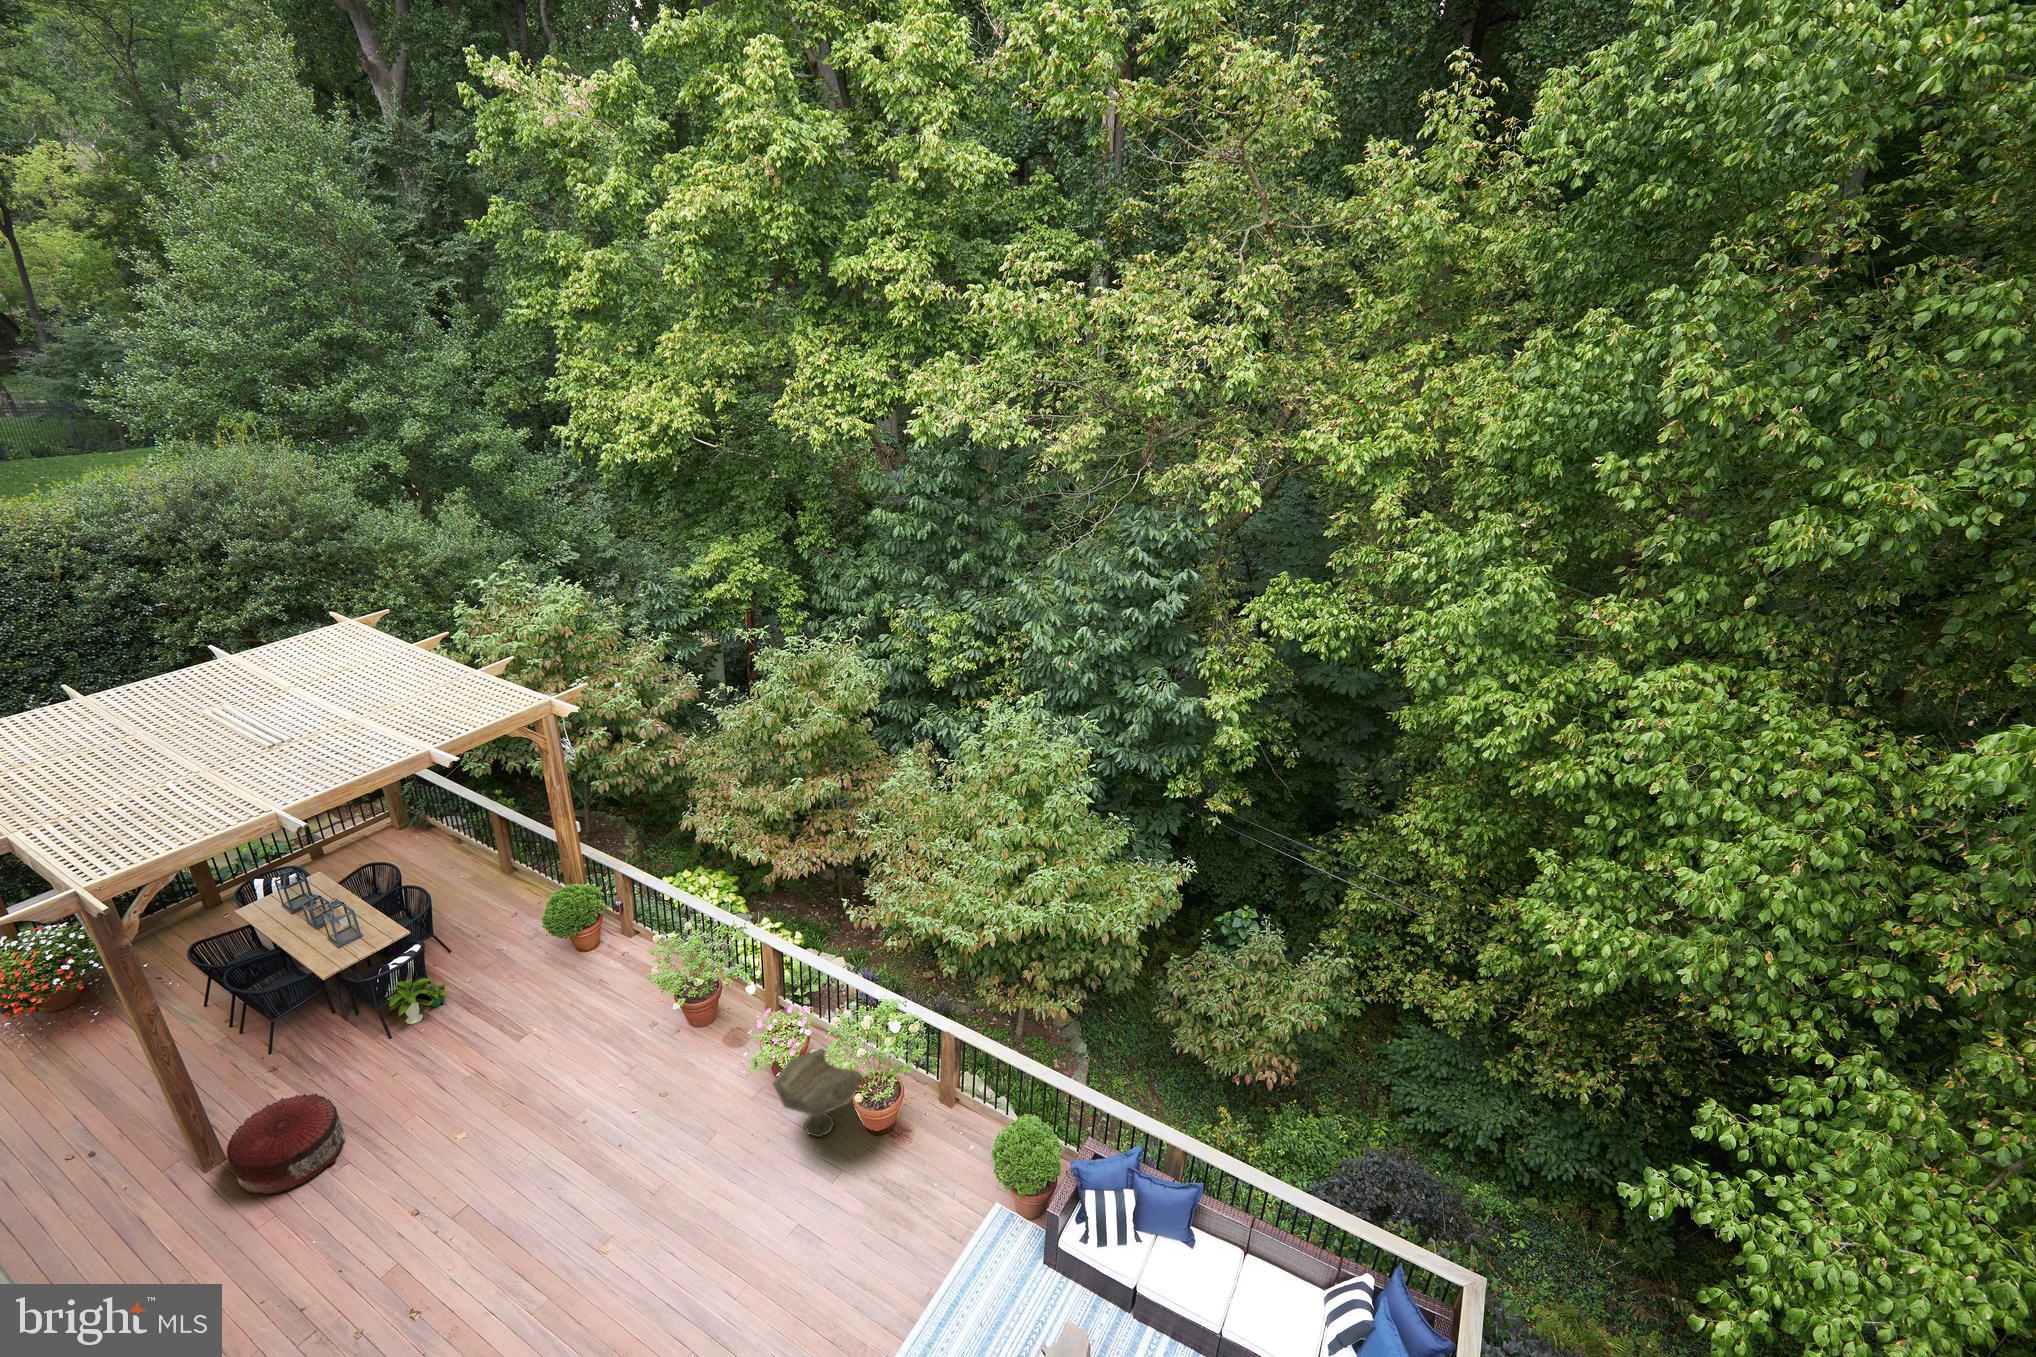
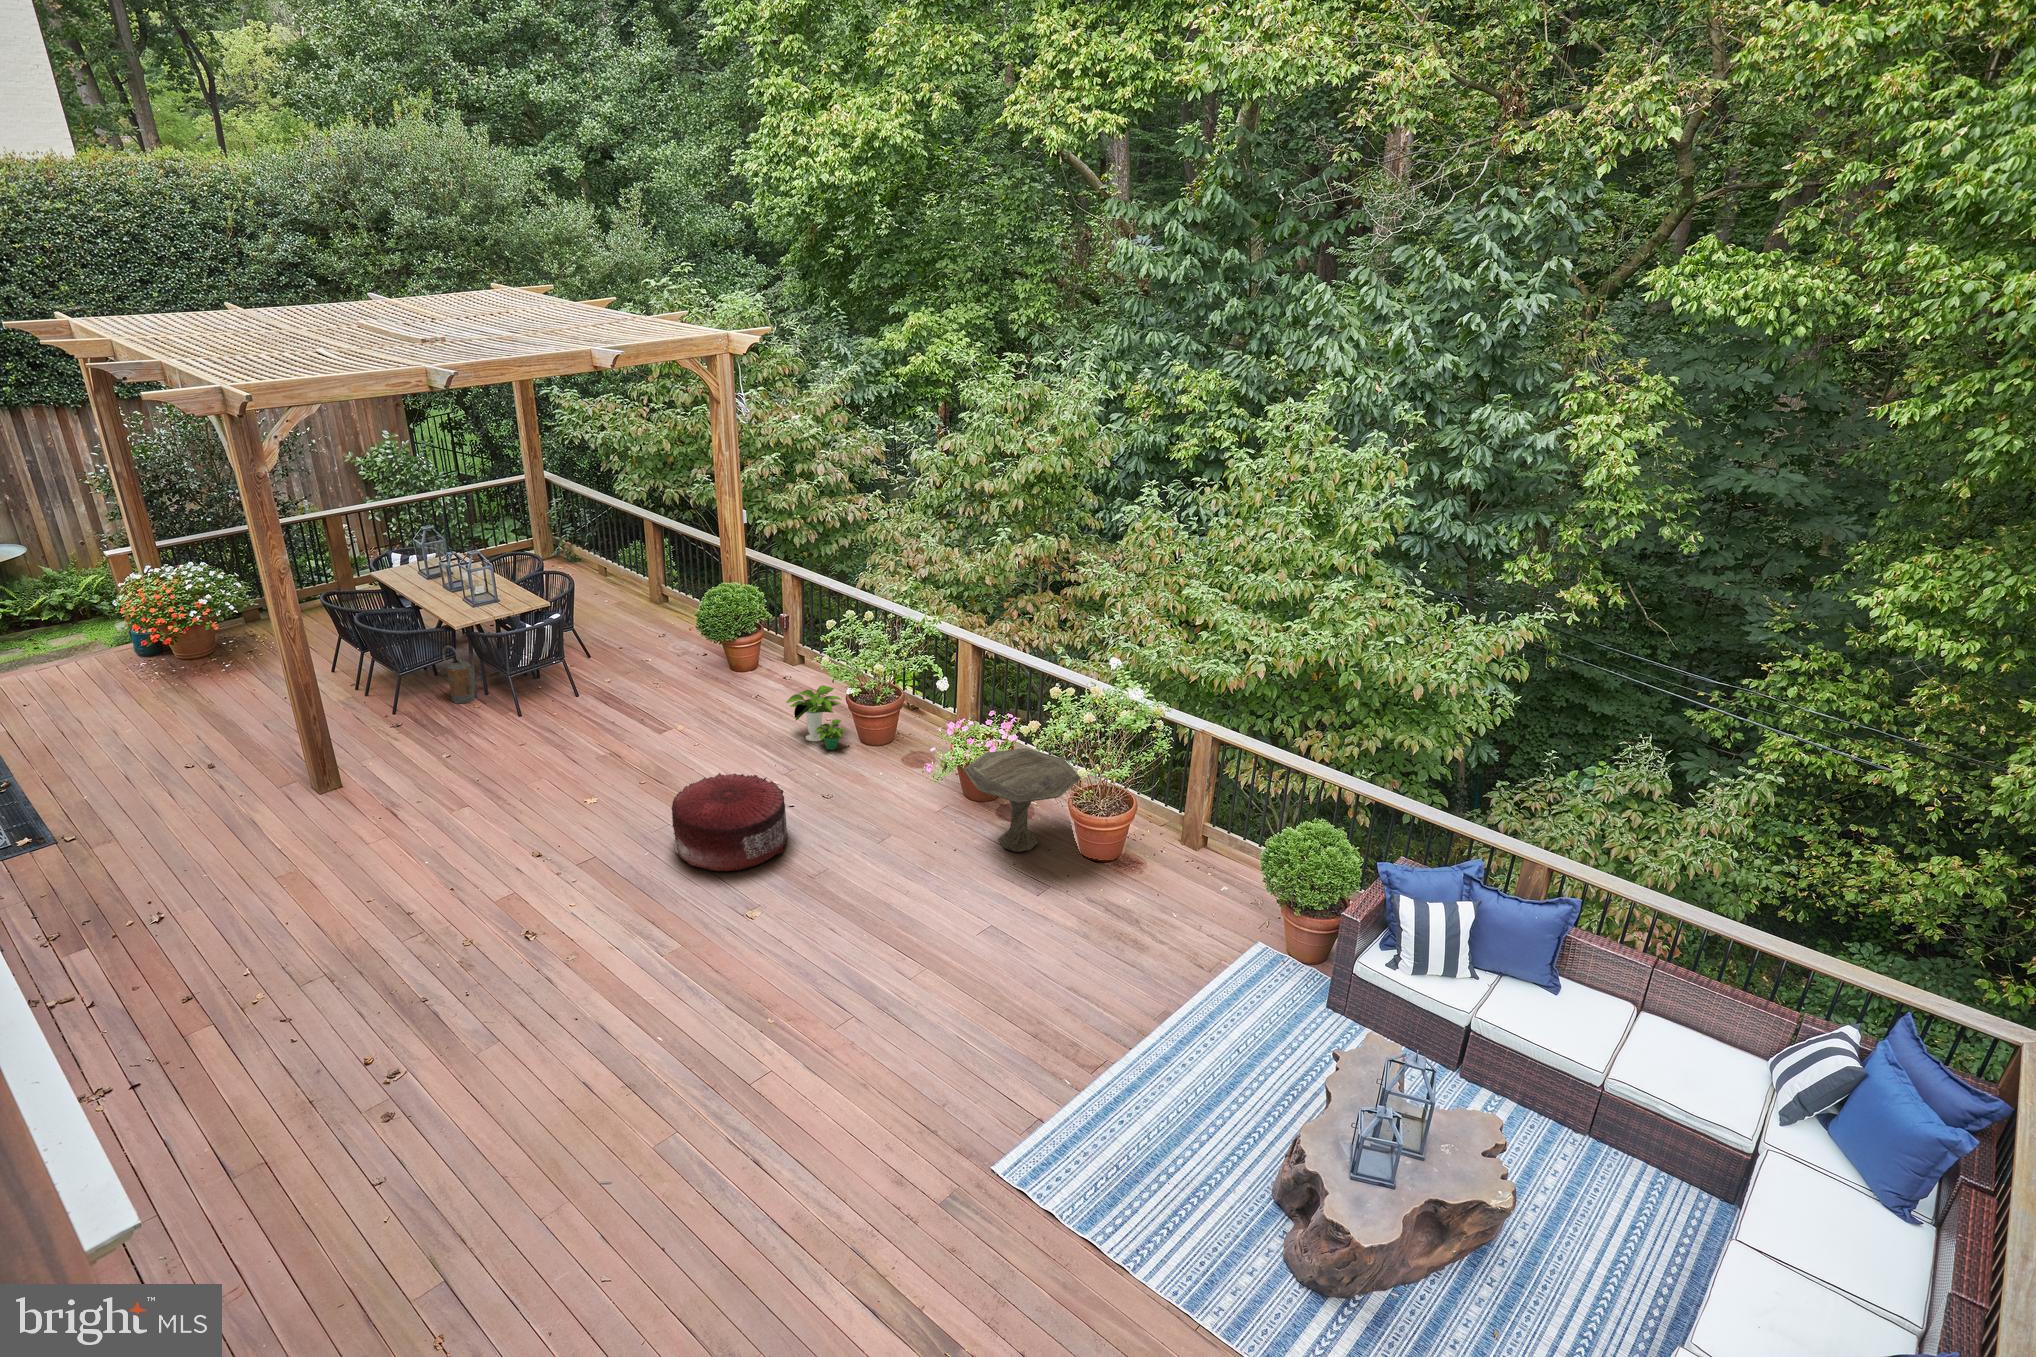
potted plant: present [387,978,447,1024] -> present [786,685,845,750]
watering can: none [312,991,346,1037] -> present [442,646,475,703]
pouf: present [227,1094,345,1194] -> present [671,773,788,871]

